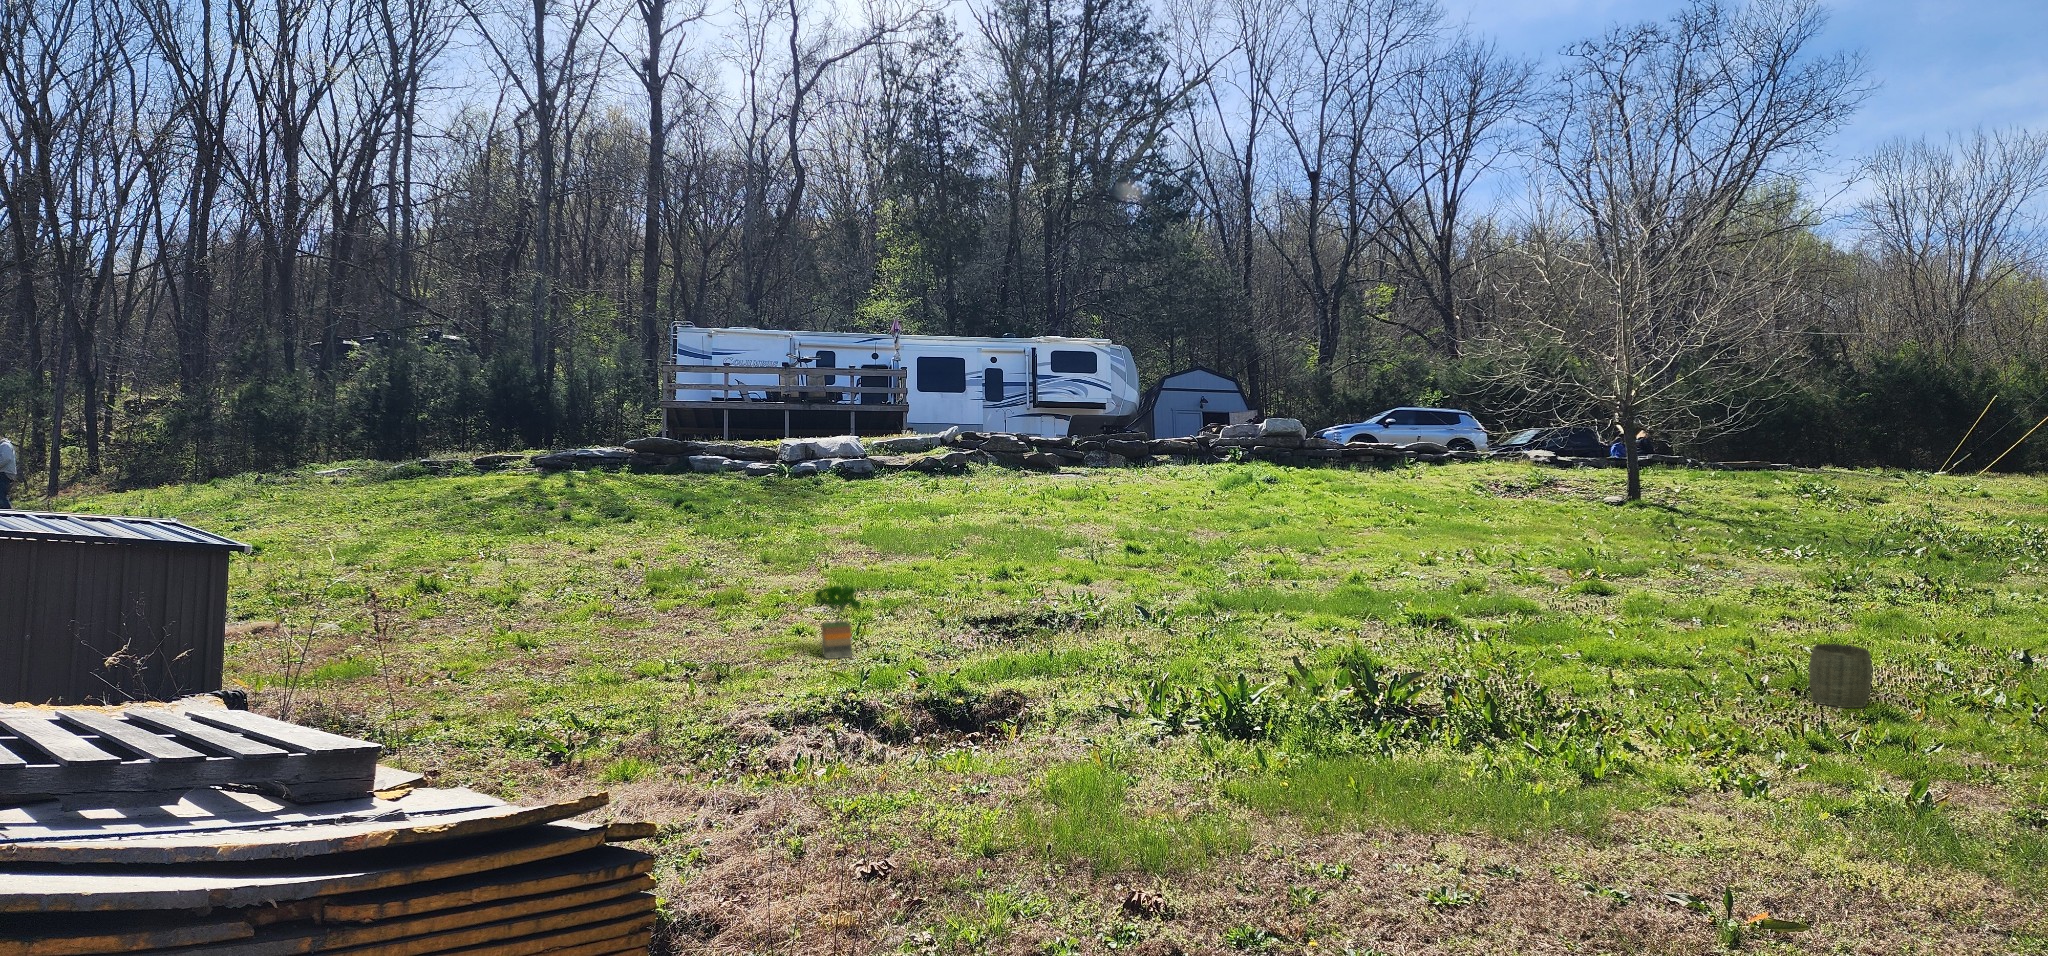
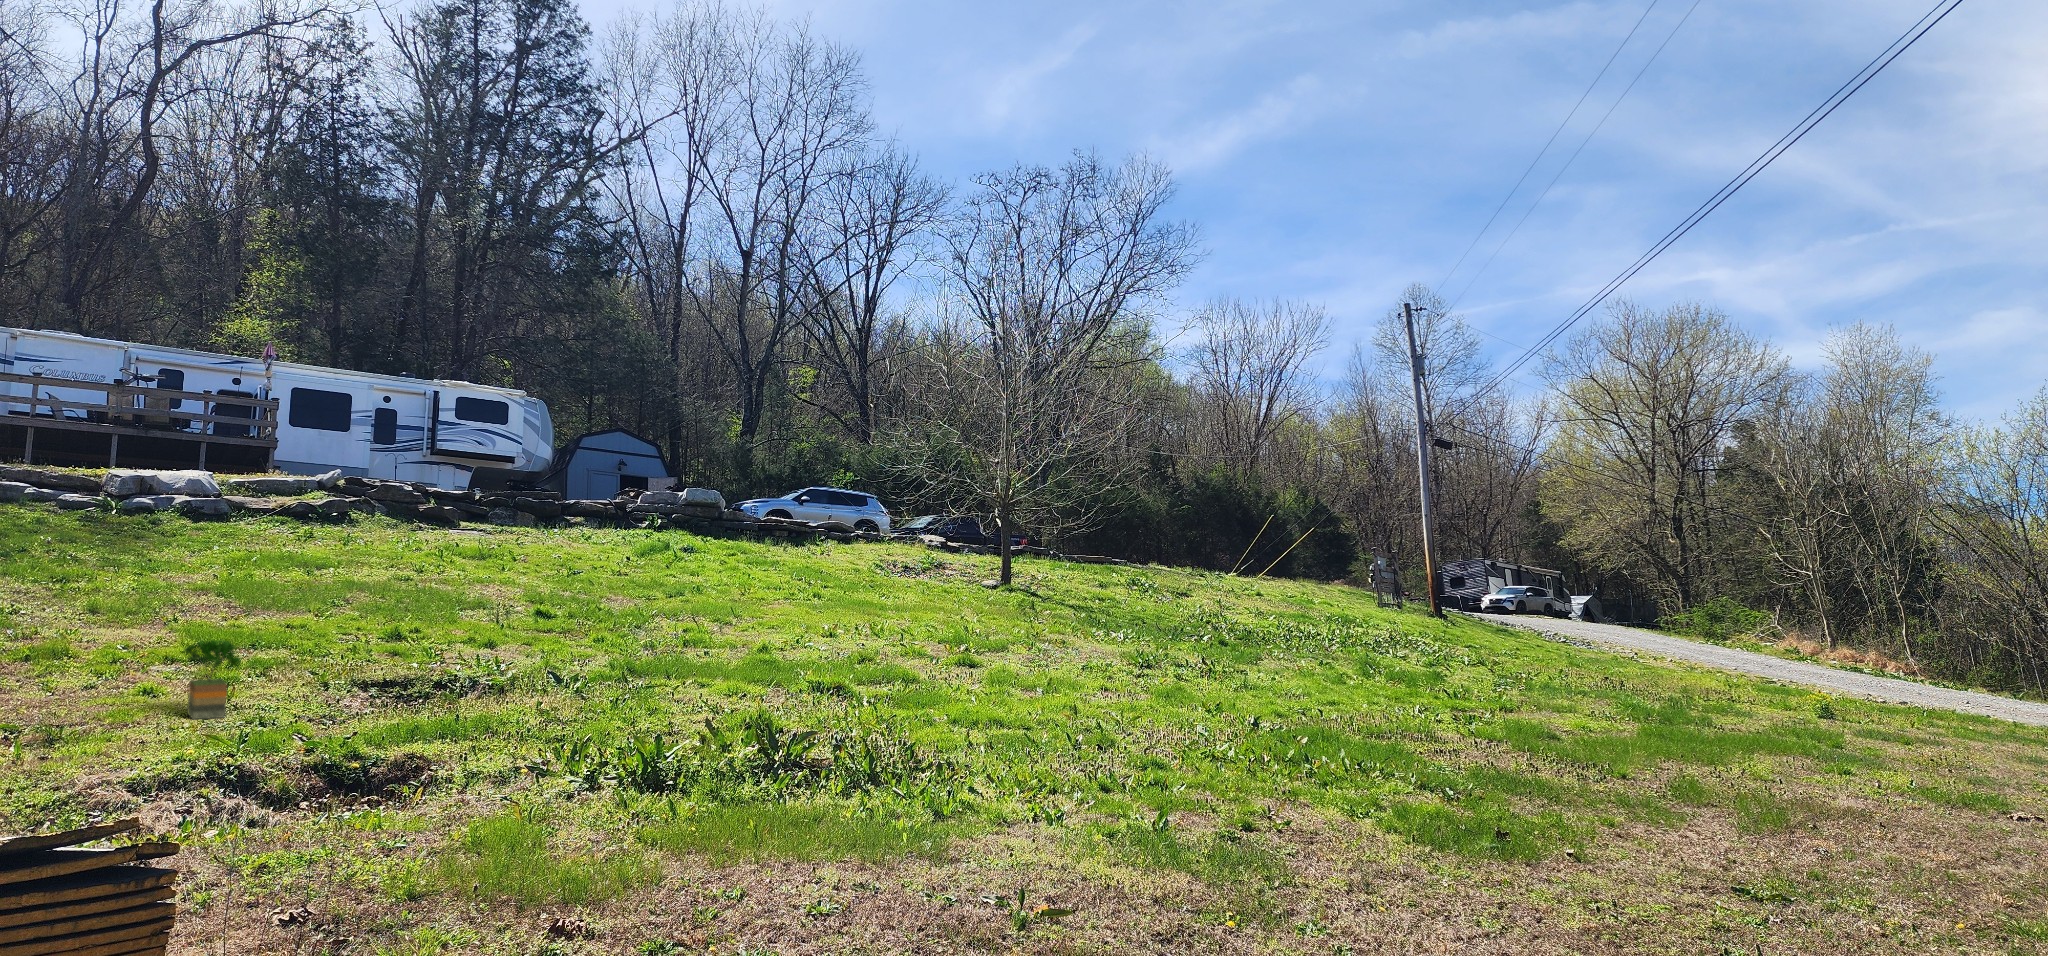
woven basket: present [1809,644,1873,708] -> none [1112,707,1156,758]

